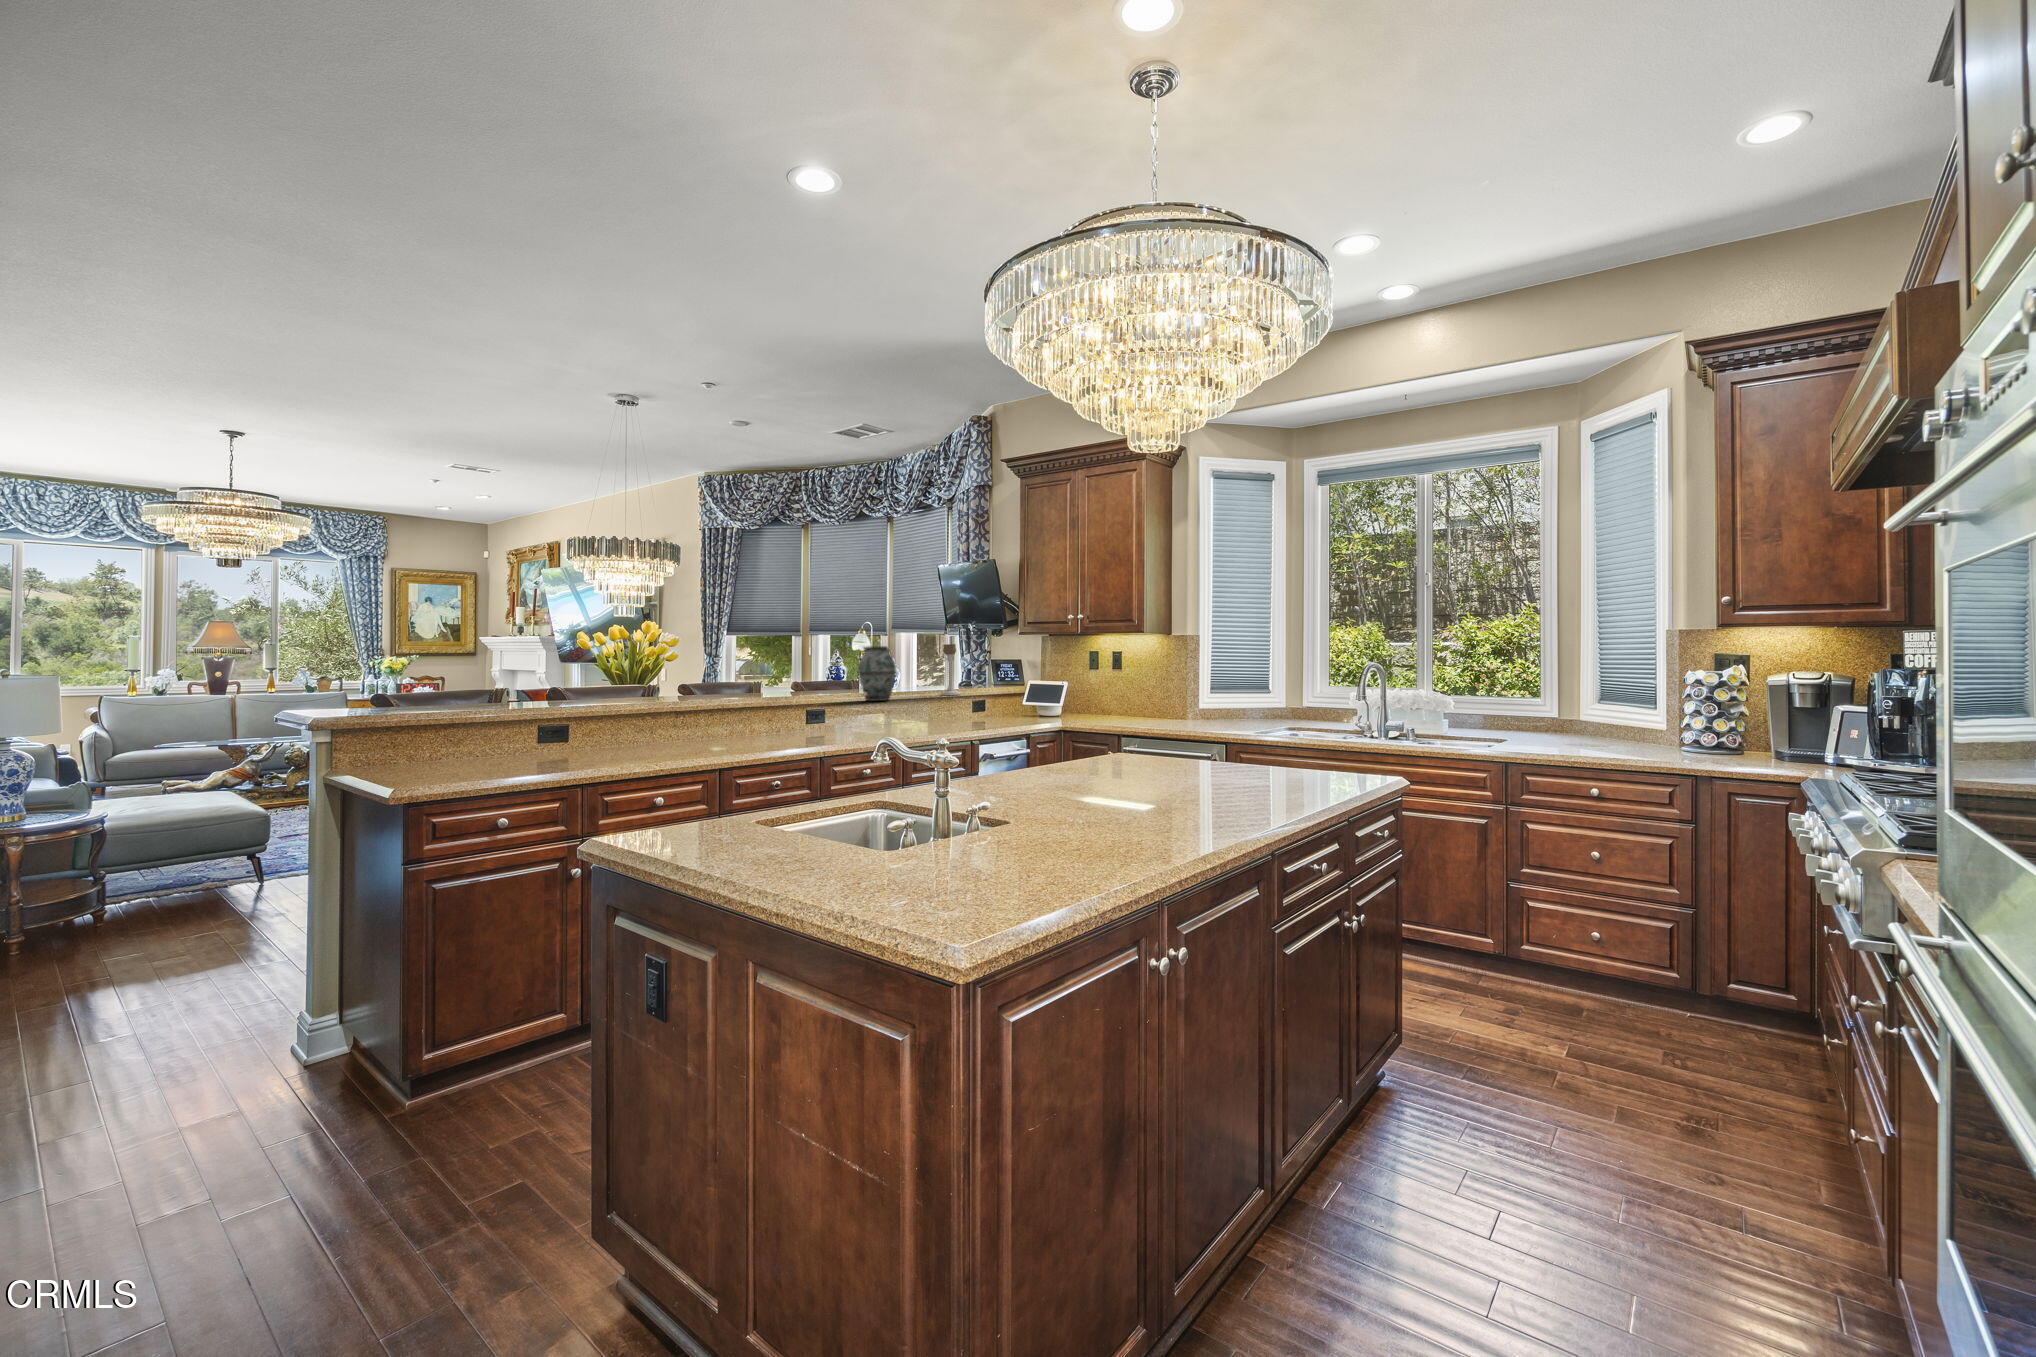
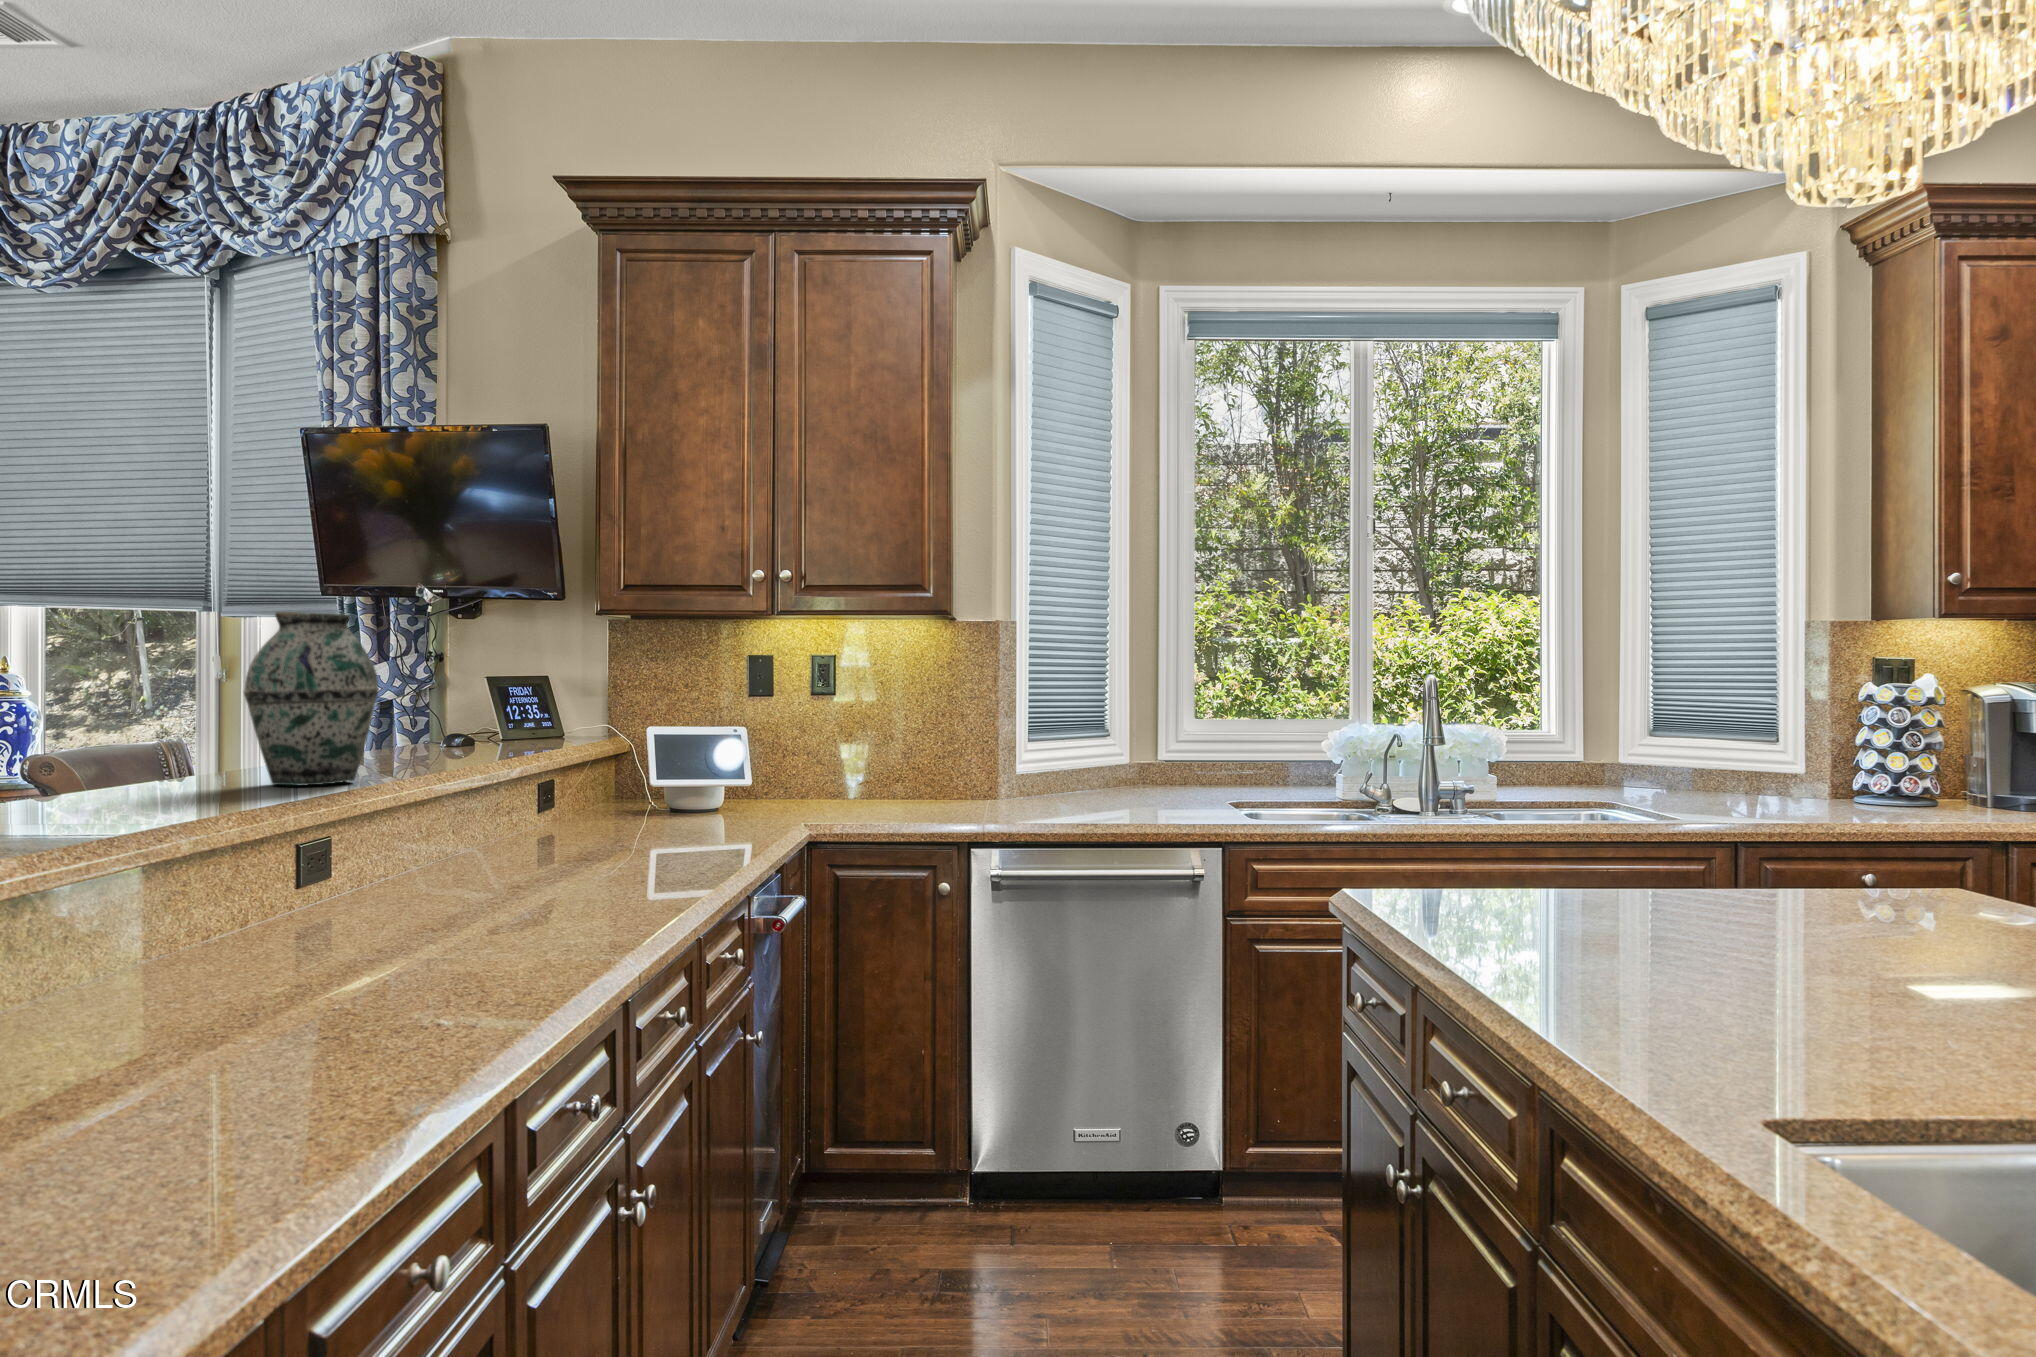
candle holder: present [940,644,961,695] -> none [424,621,486,762]

